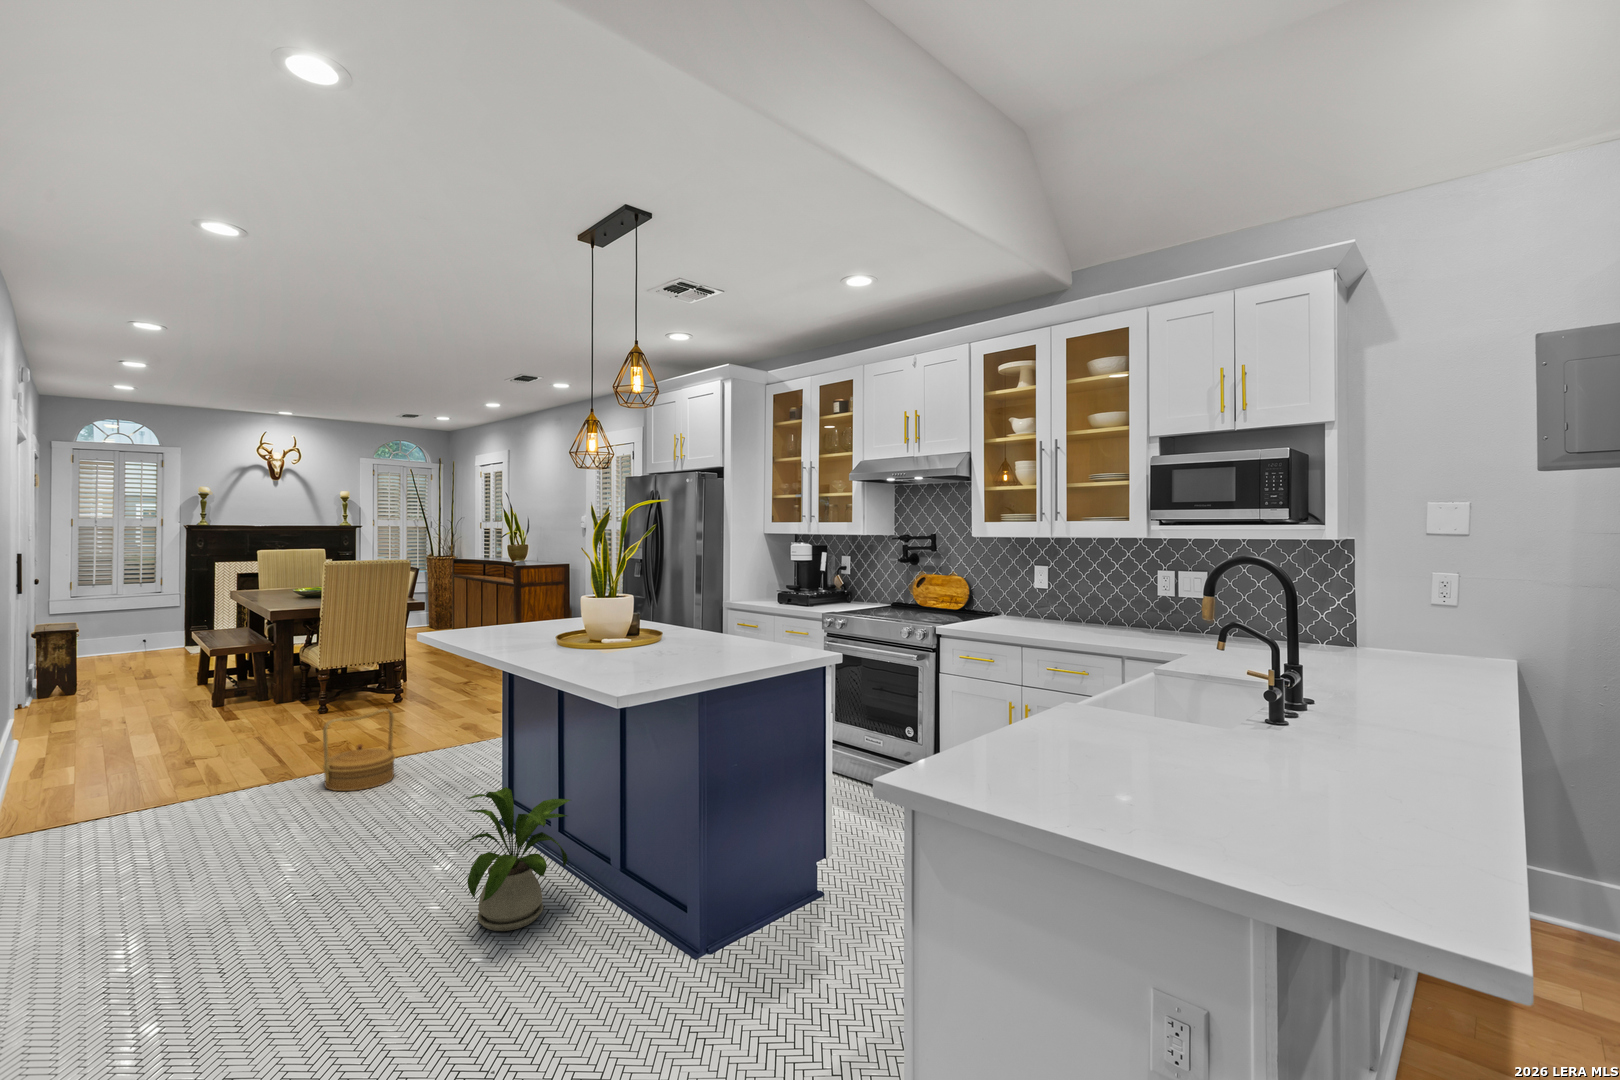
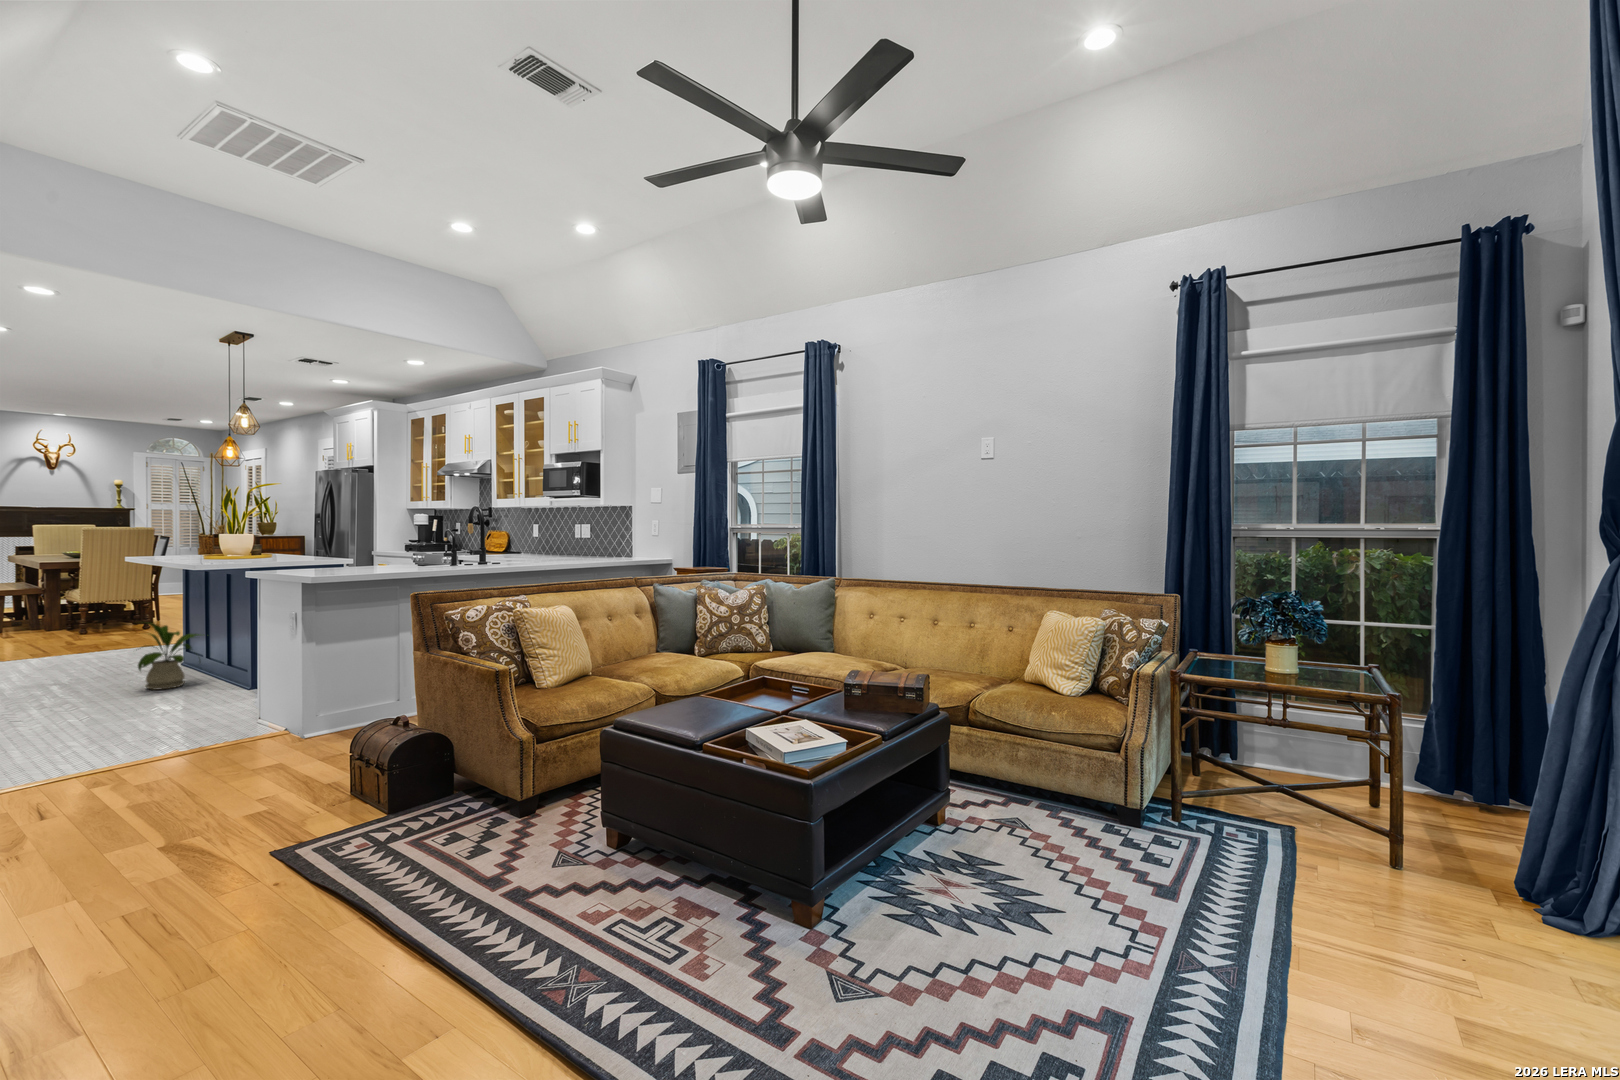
basket: present [323,709,395,791] -> none [71,612,125,658]

